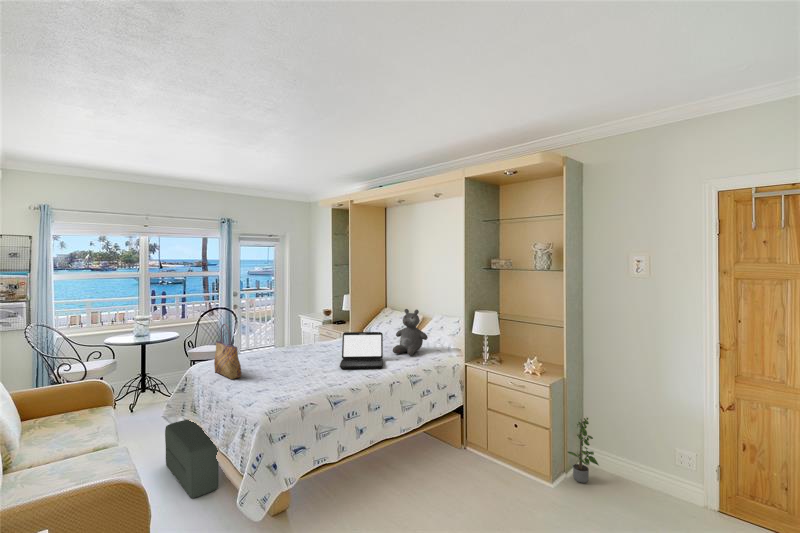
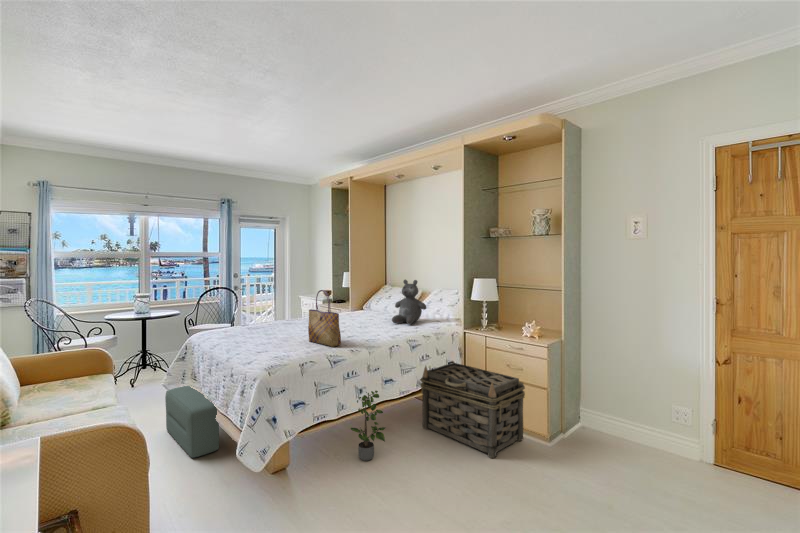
tote bag: present [214,324,241,379] -> present [308,290,341,347]
laptop: present [340,332,383,369] -> none [339,301,382,335]
basket: none [420,396,526,500] -> present [420,363,525,458]
potted plant: present [568,418,598,483] -> present [351,391,386,461]

